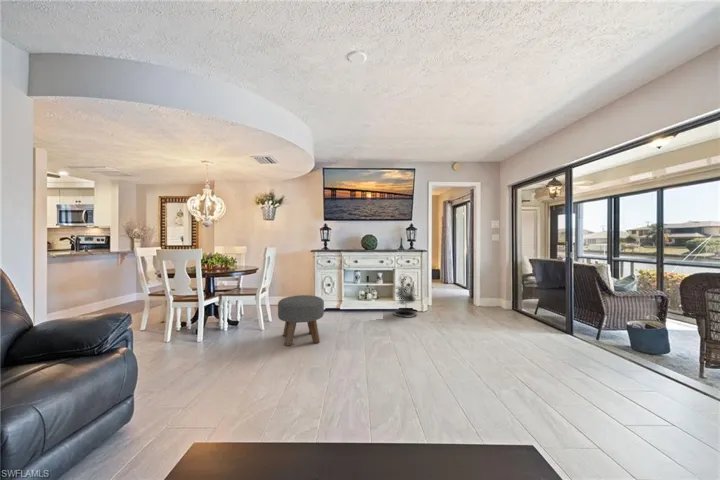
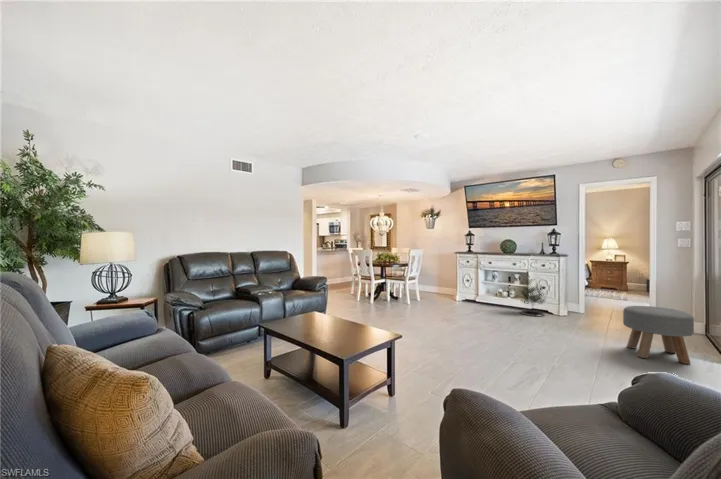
ottoman: present [278,295,324,346] -> present [623,306,694,364]

